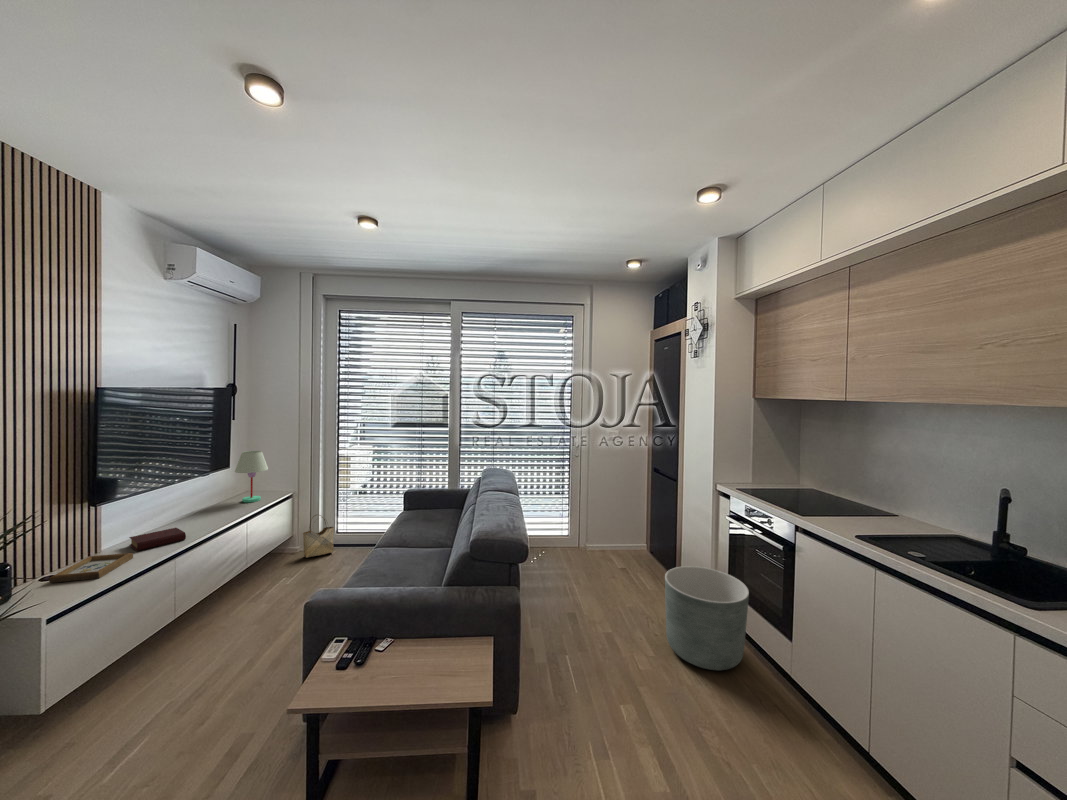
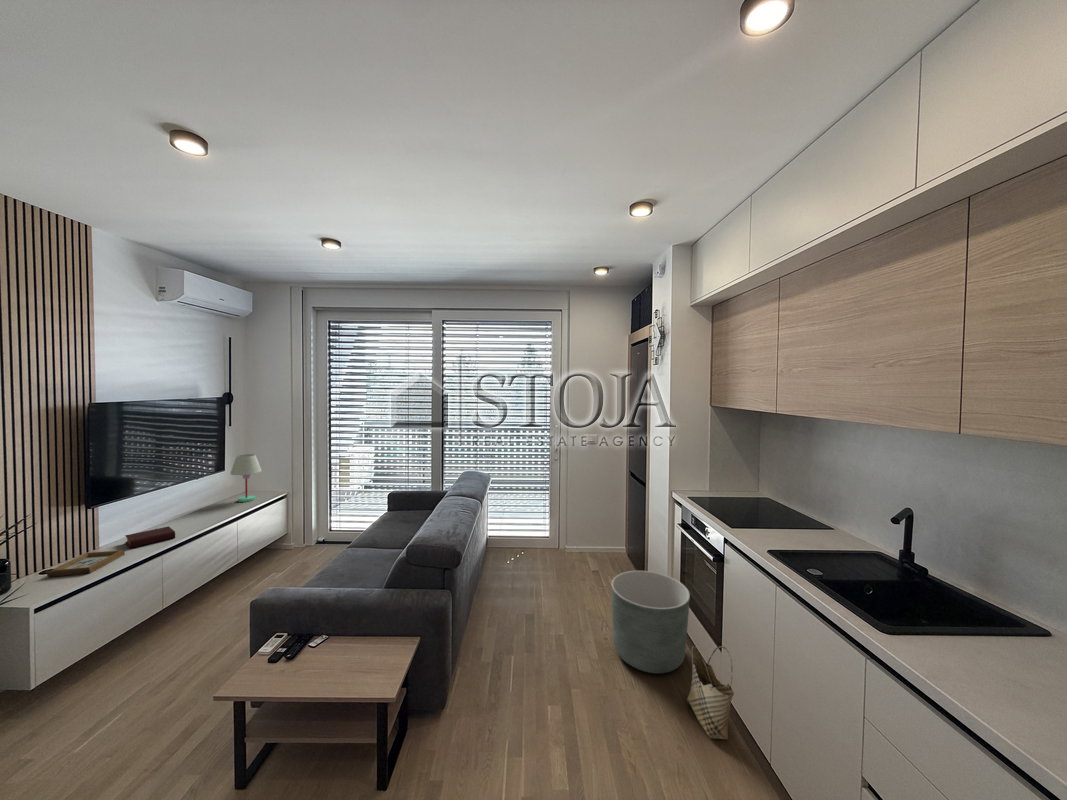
woven basket: present [303,515,334,558] -> present [687,646,734,739]

